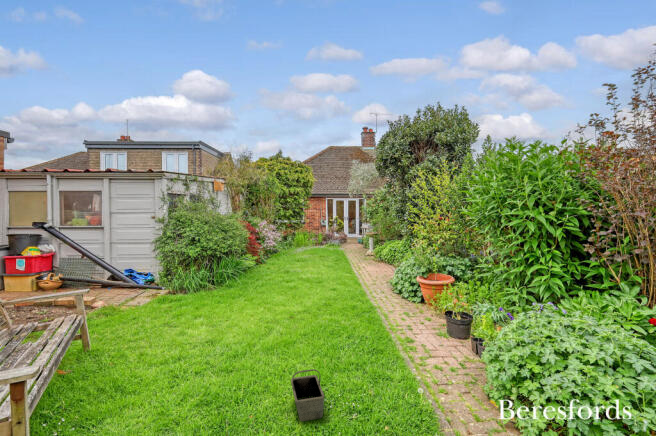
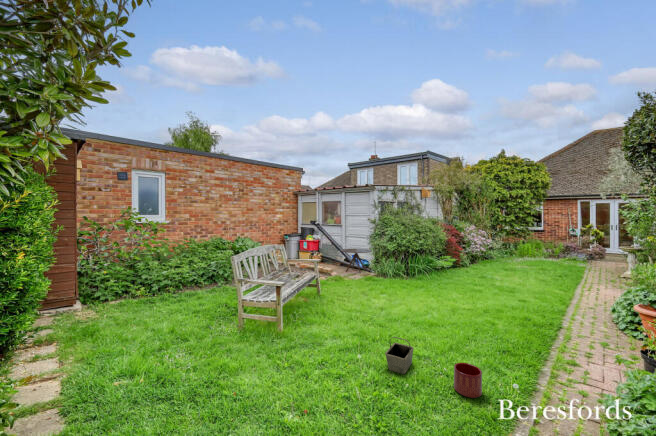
round table: none [109,259,163,296] -> present [341,249,372,273]
planter: none [375,369,404,409] -> present [454,363,482,398]

